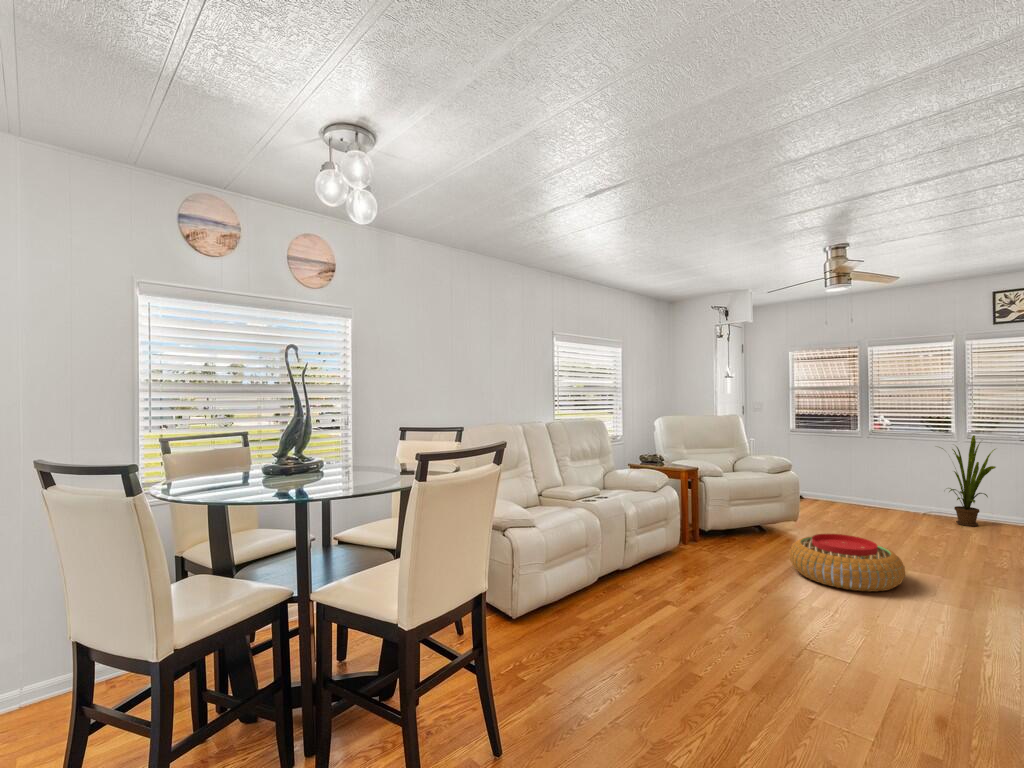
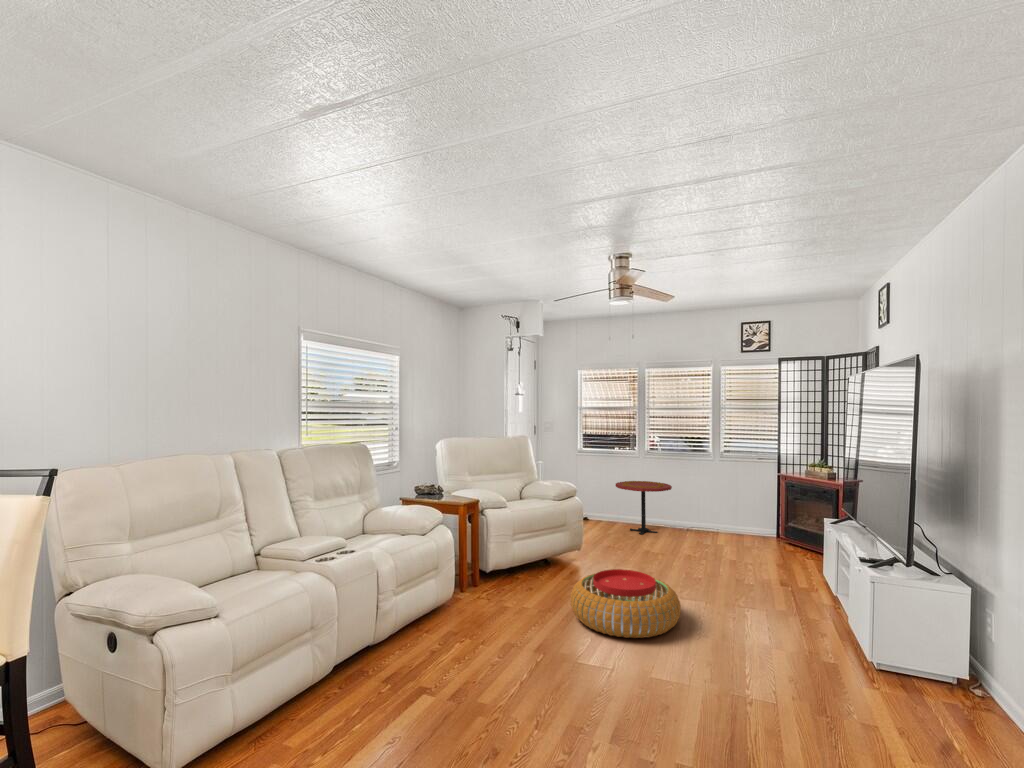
house plant: present [939,435,996,526] -> none [697,453,746,541]
side table: none [835,462,902,514] -> present [616,481,672,534]

